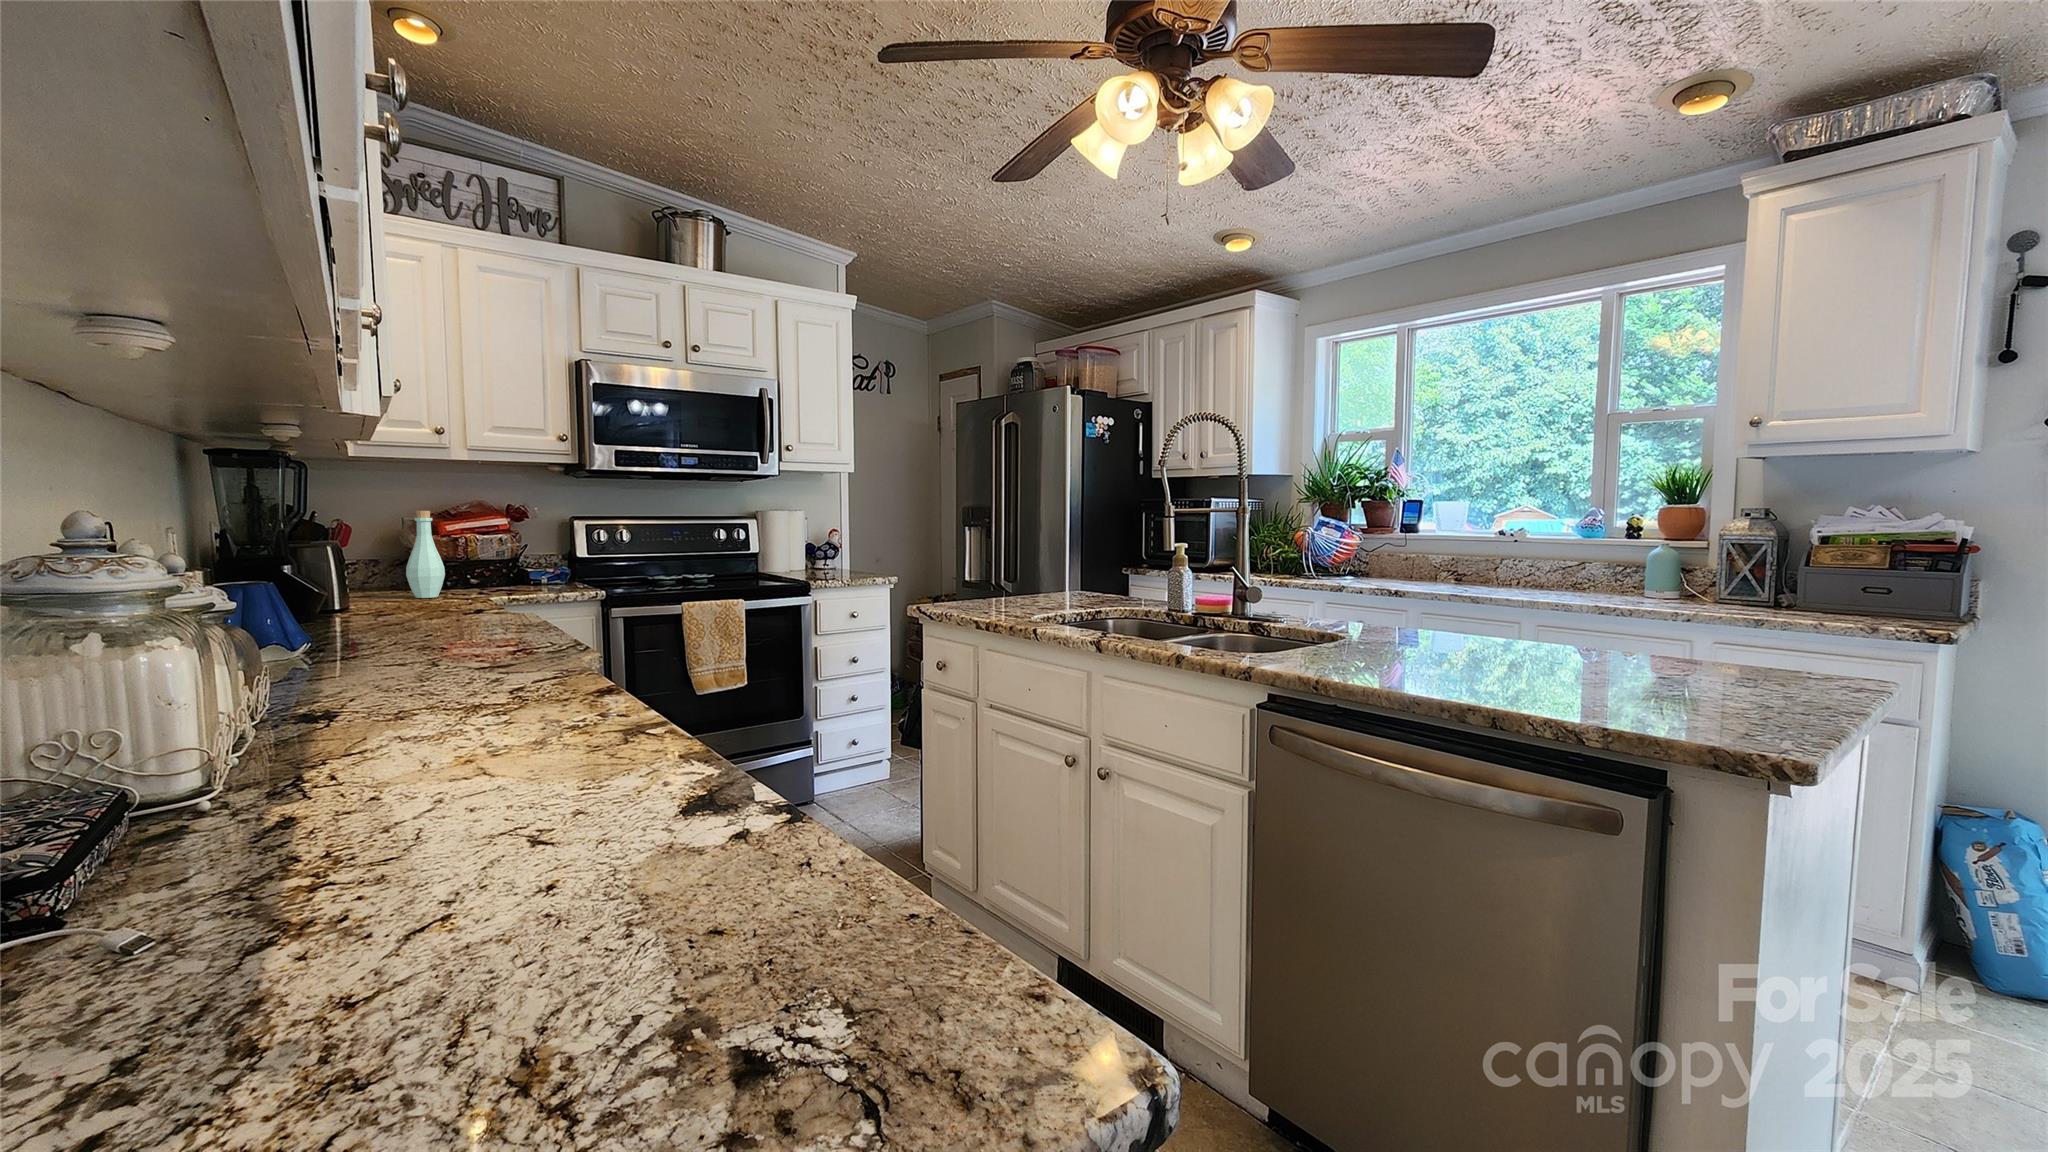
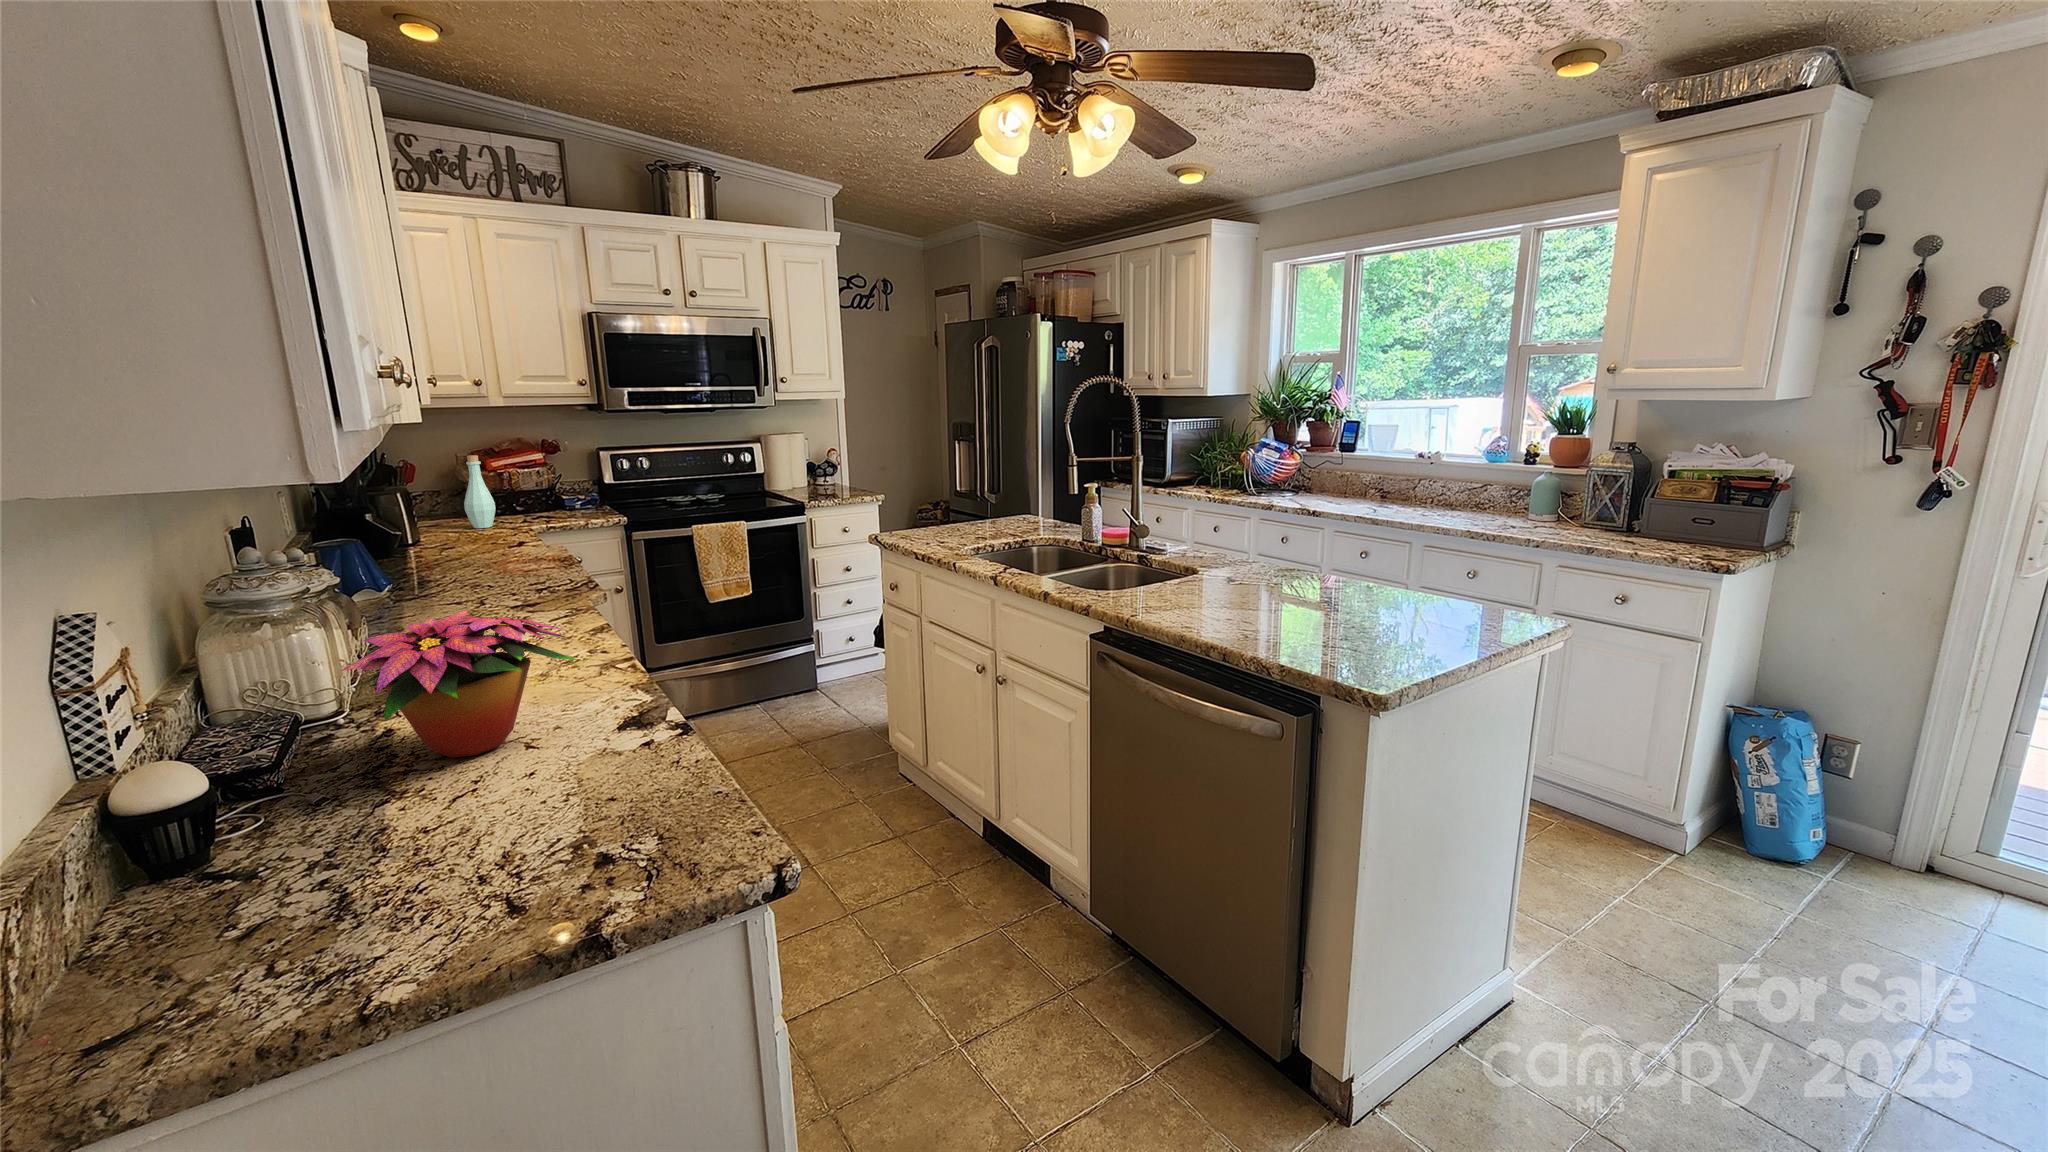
flower arrangement: none [192,602,635,862] -> present [341,609,577,758]

